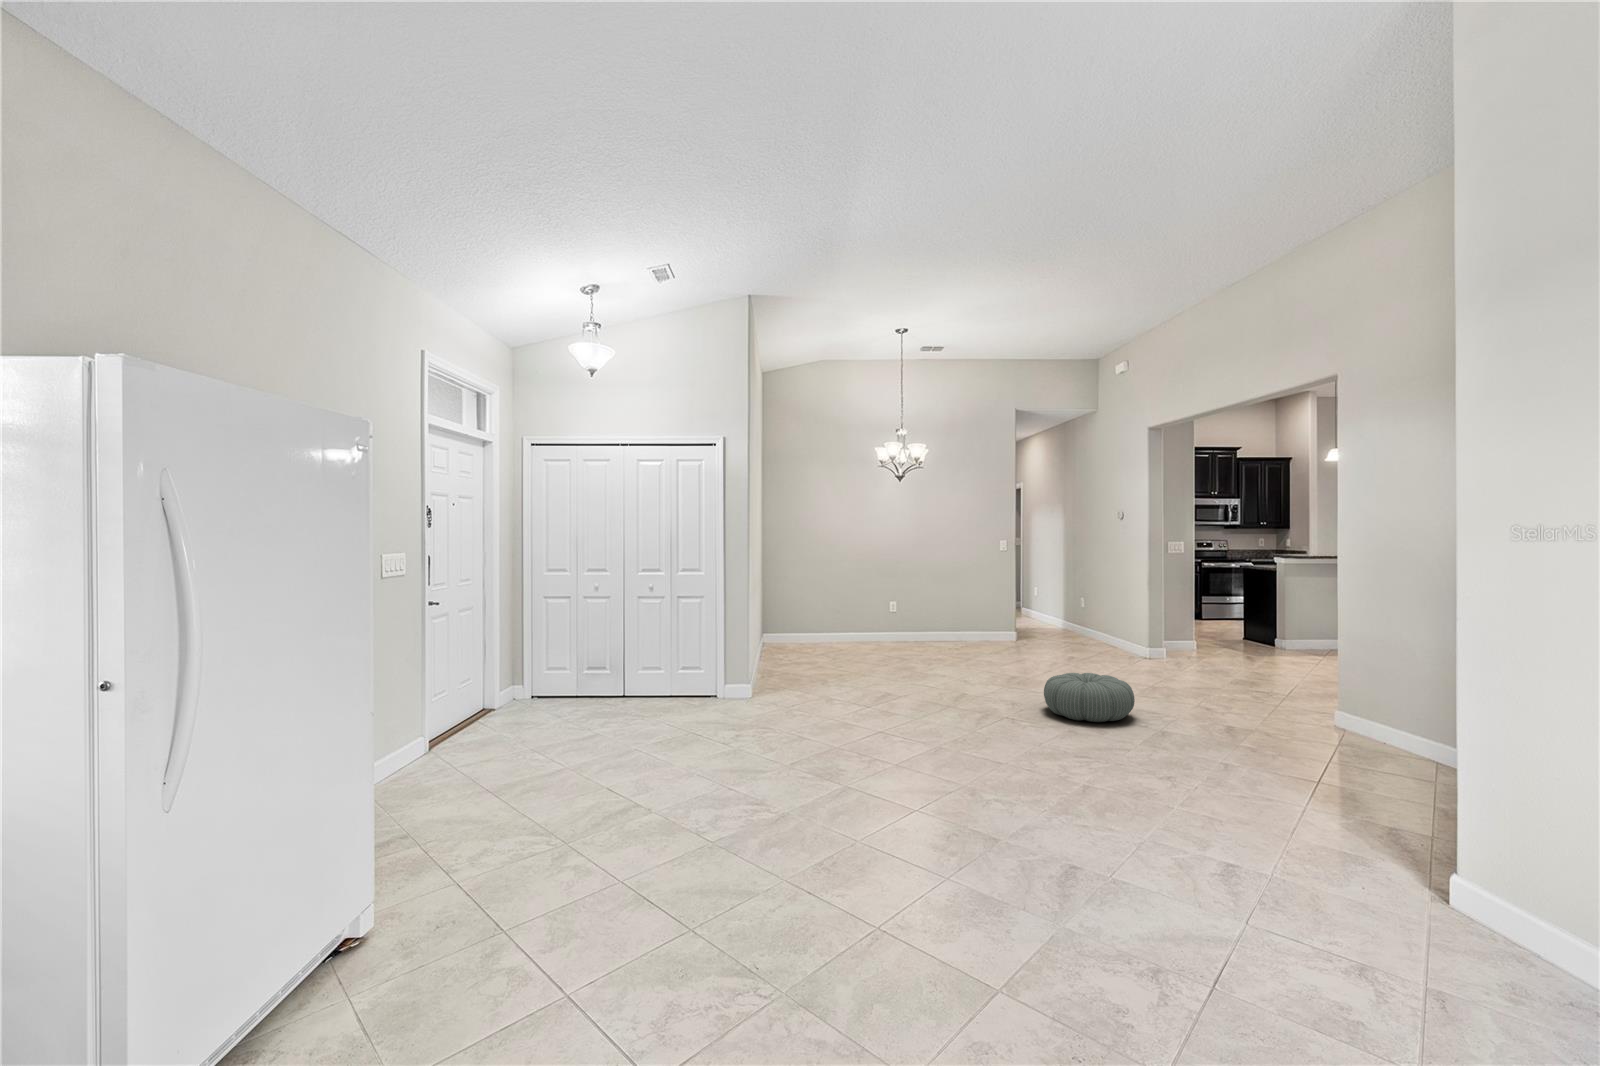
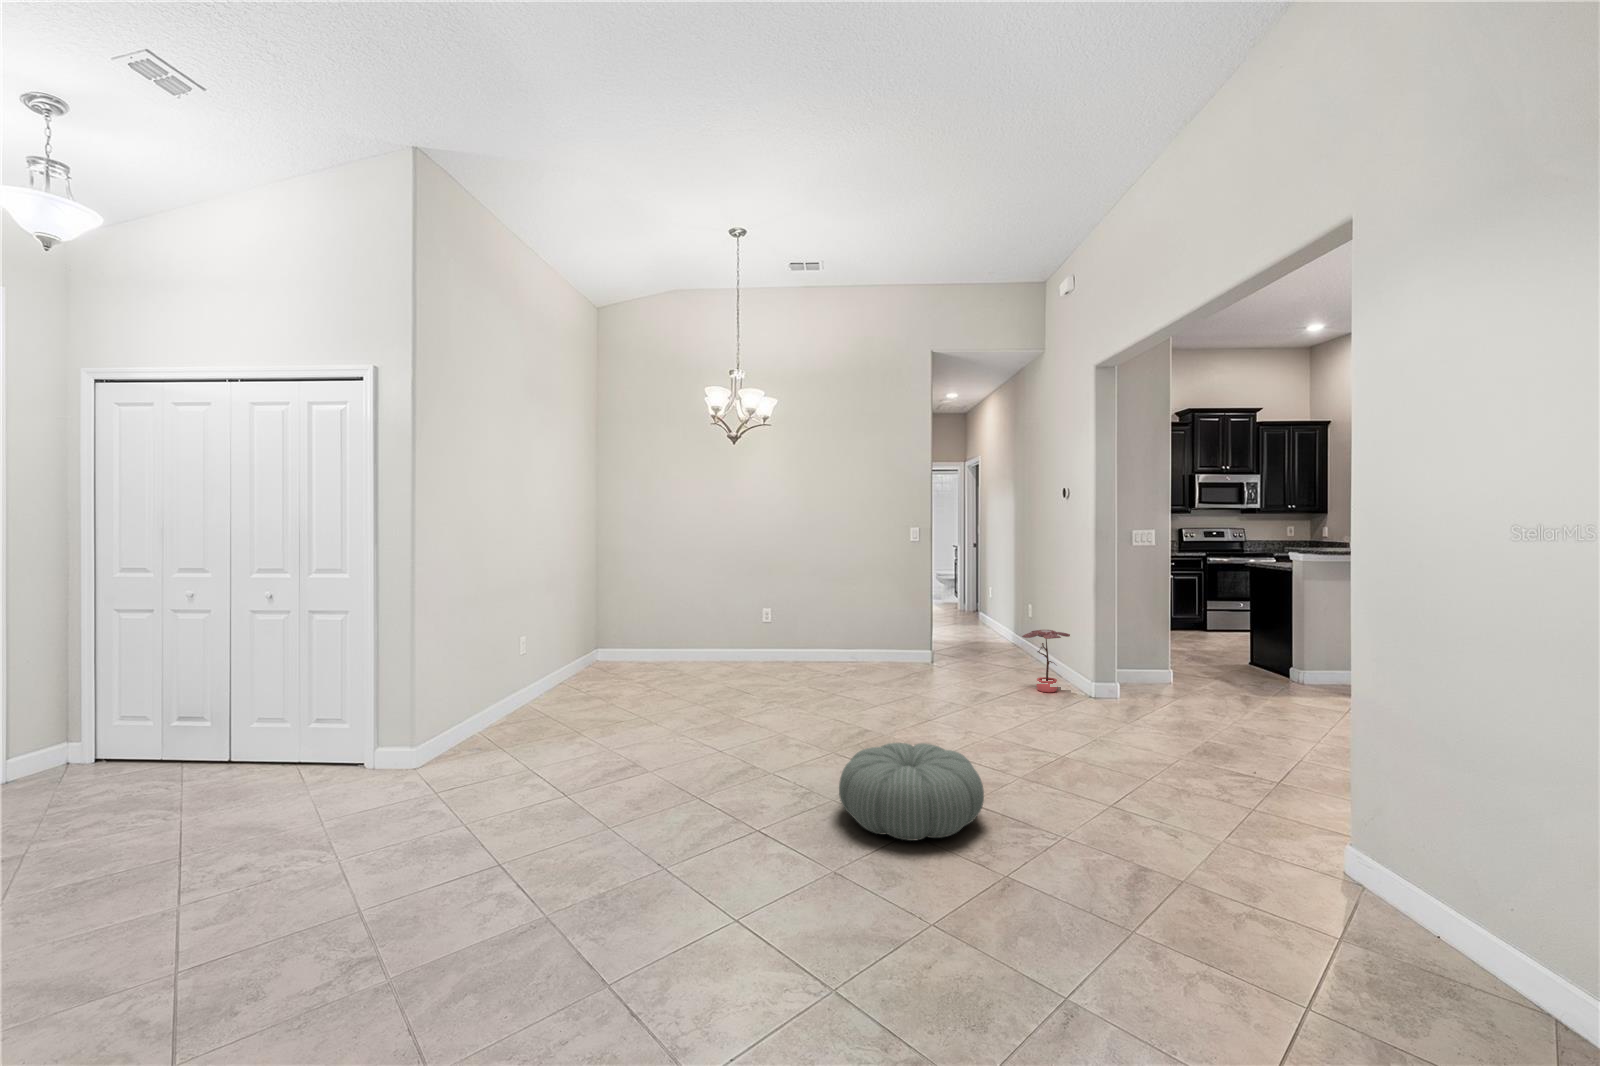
potted plant: none [1095,612,1129,656] -> present [1022,630,1070,693]

